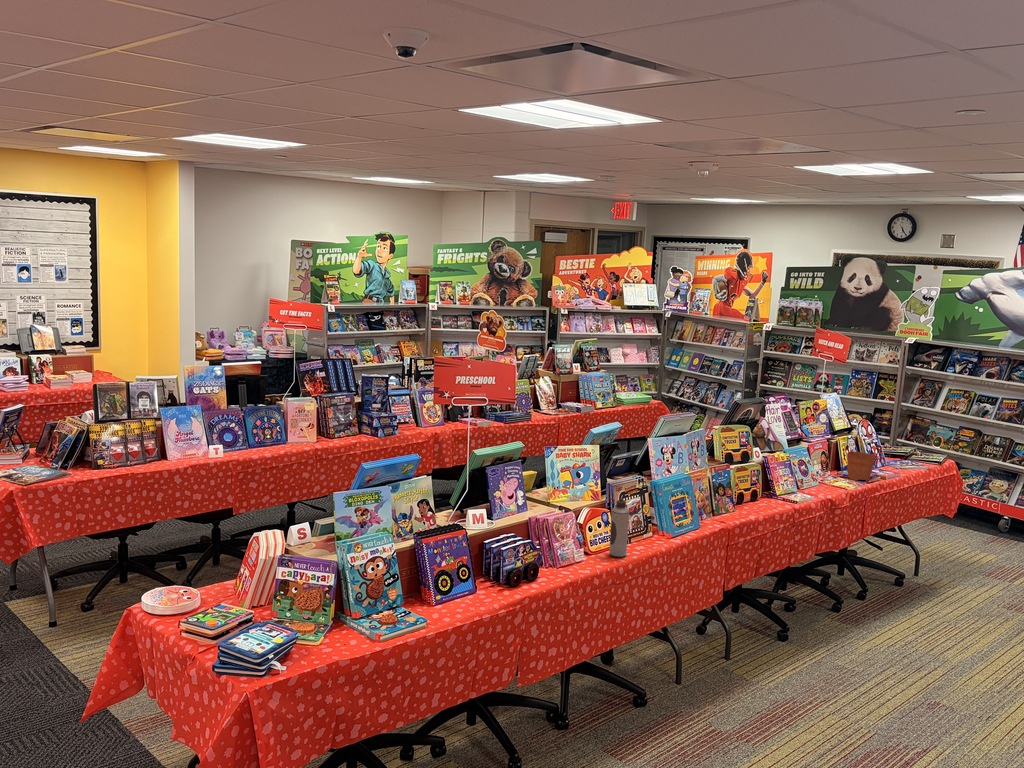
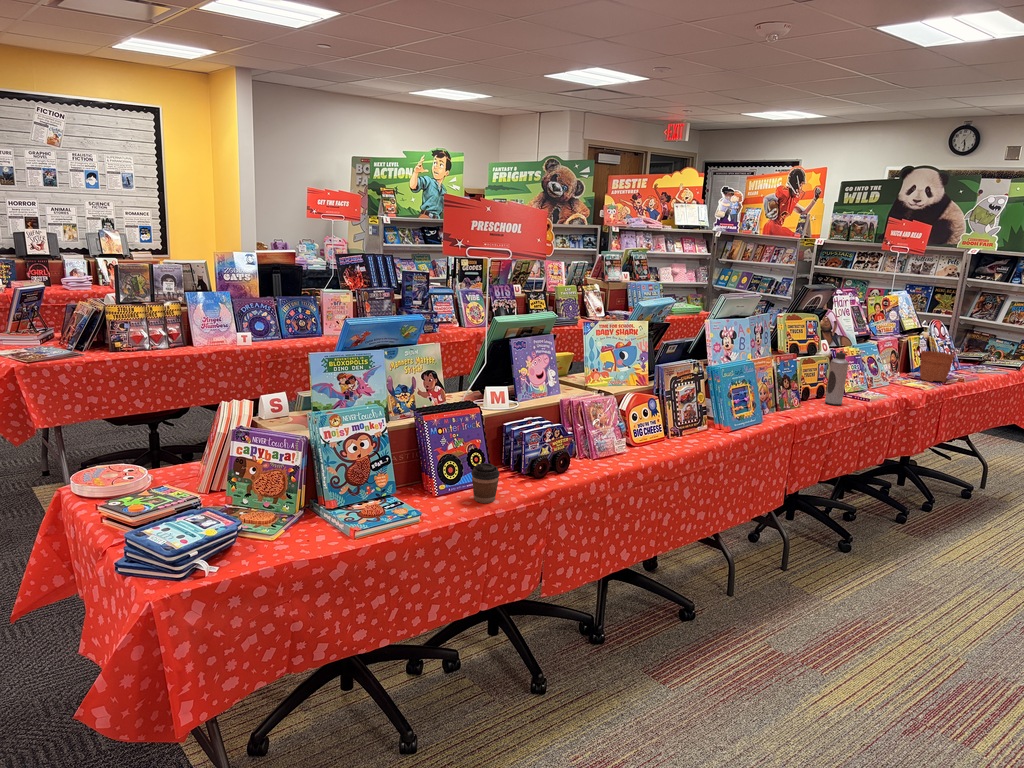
water bottle: present [609,499,629,558] -> present [825,351,849,405]
coffee cup: none [463,577,486,609] -> present [471,463,500,503]

